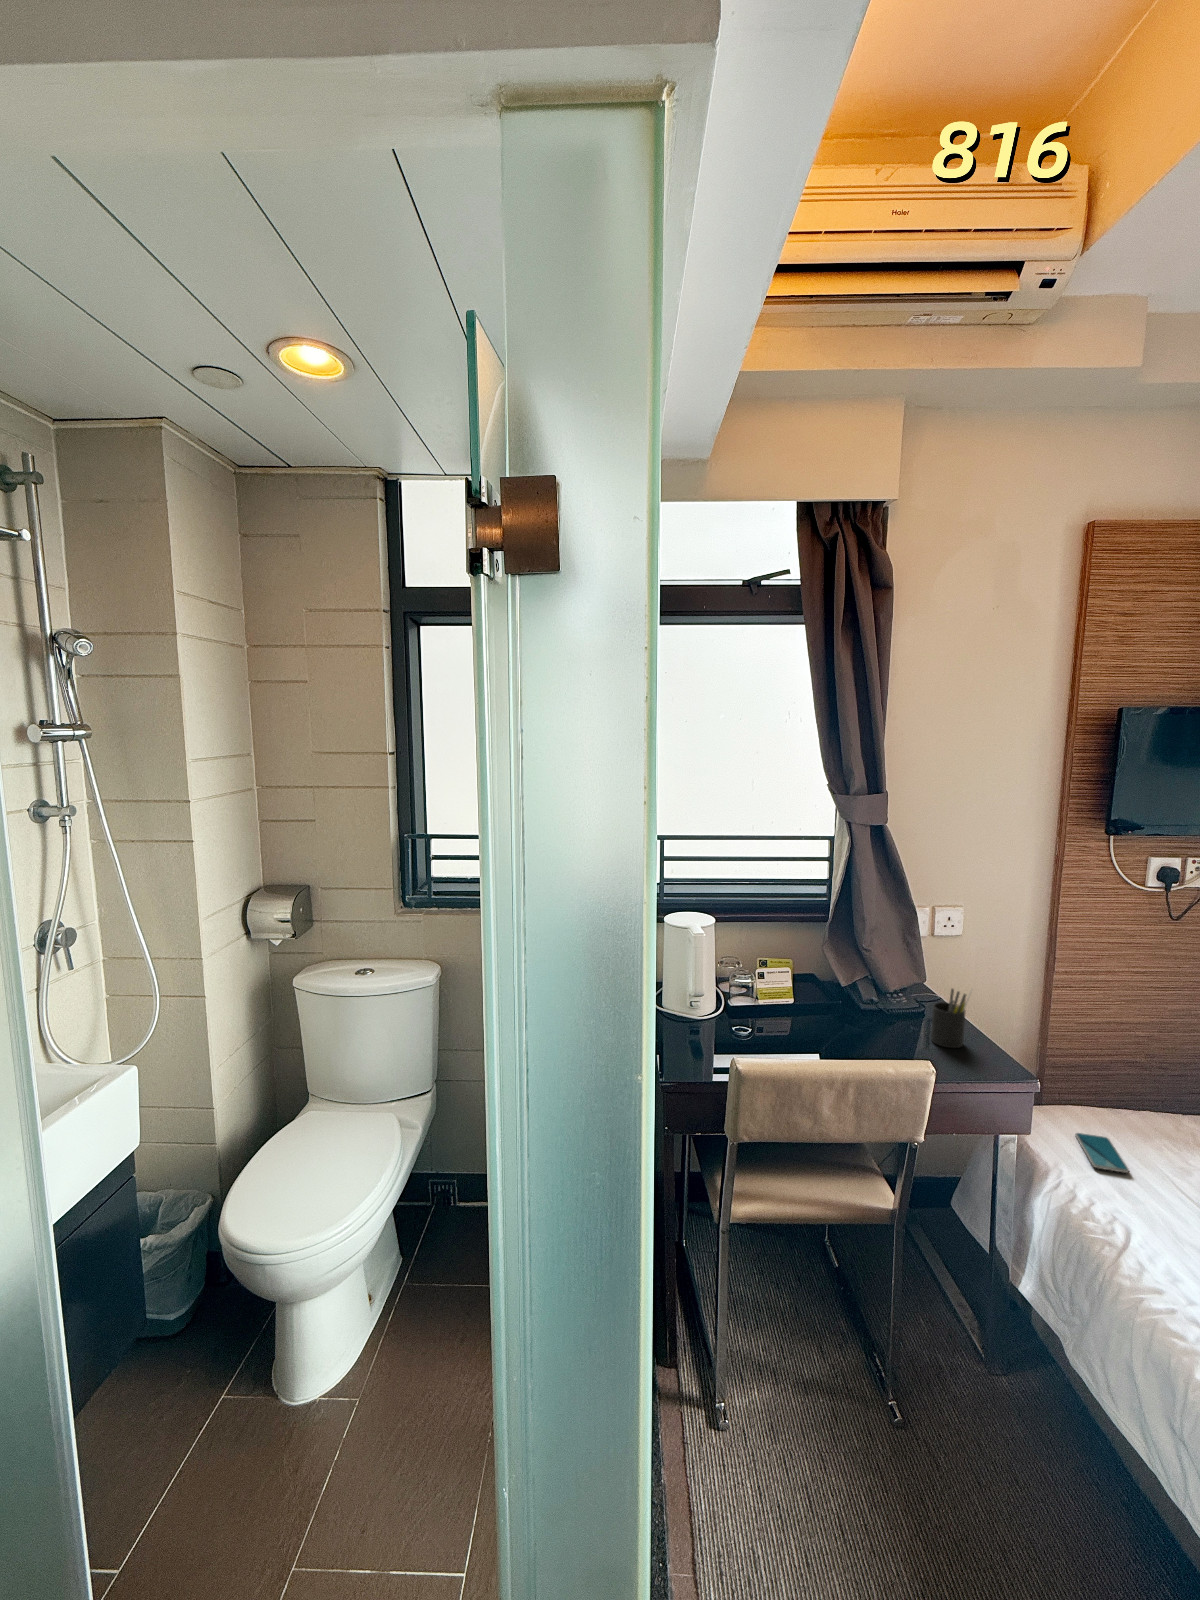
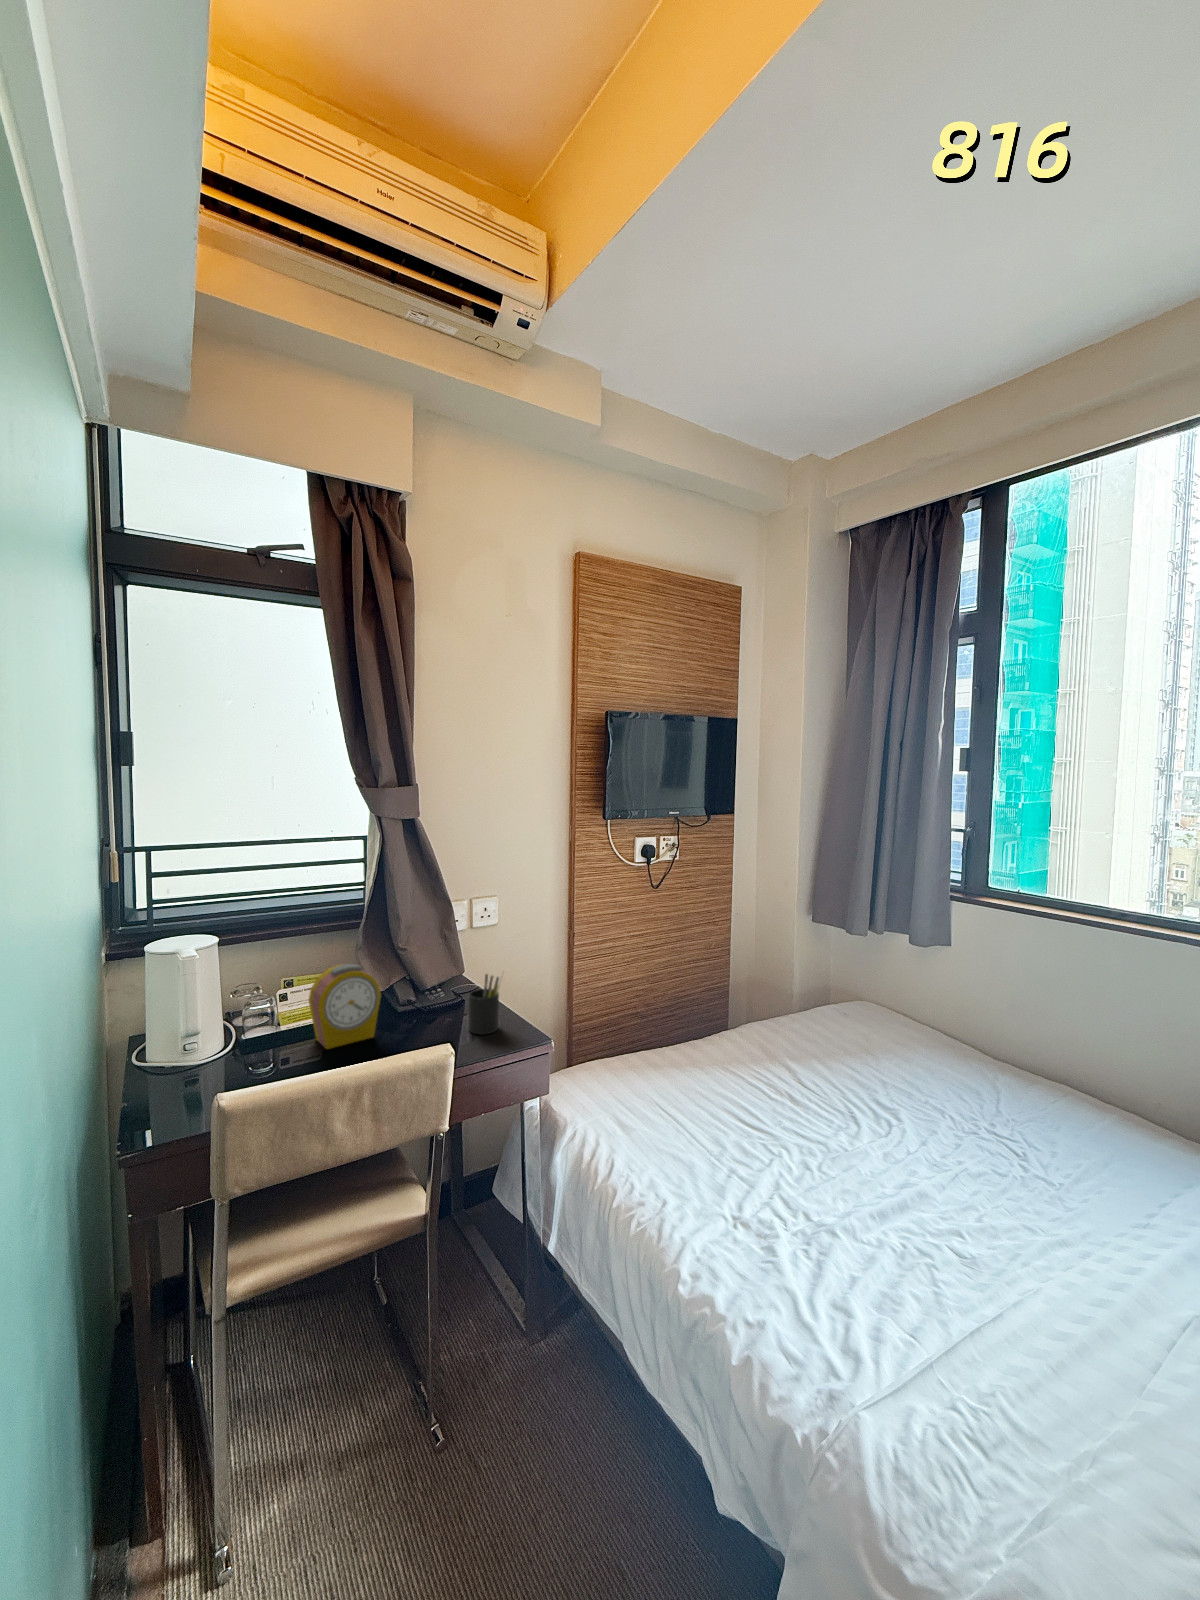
alarm clock: none [783,955,847,1028] -> present [309,964,381,1049]
smartphone: present [1075,1133,1129,1173] -> none [596,1084,639,1116]

